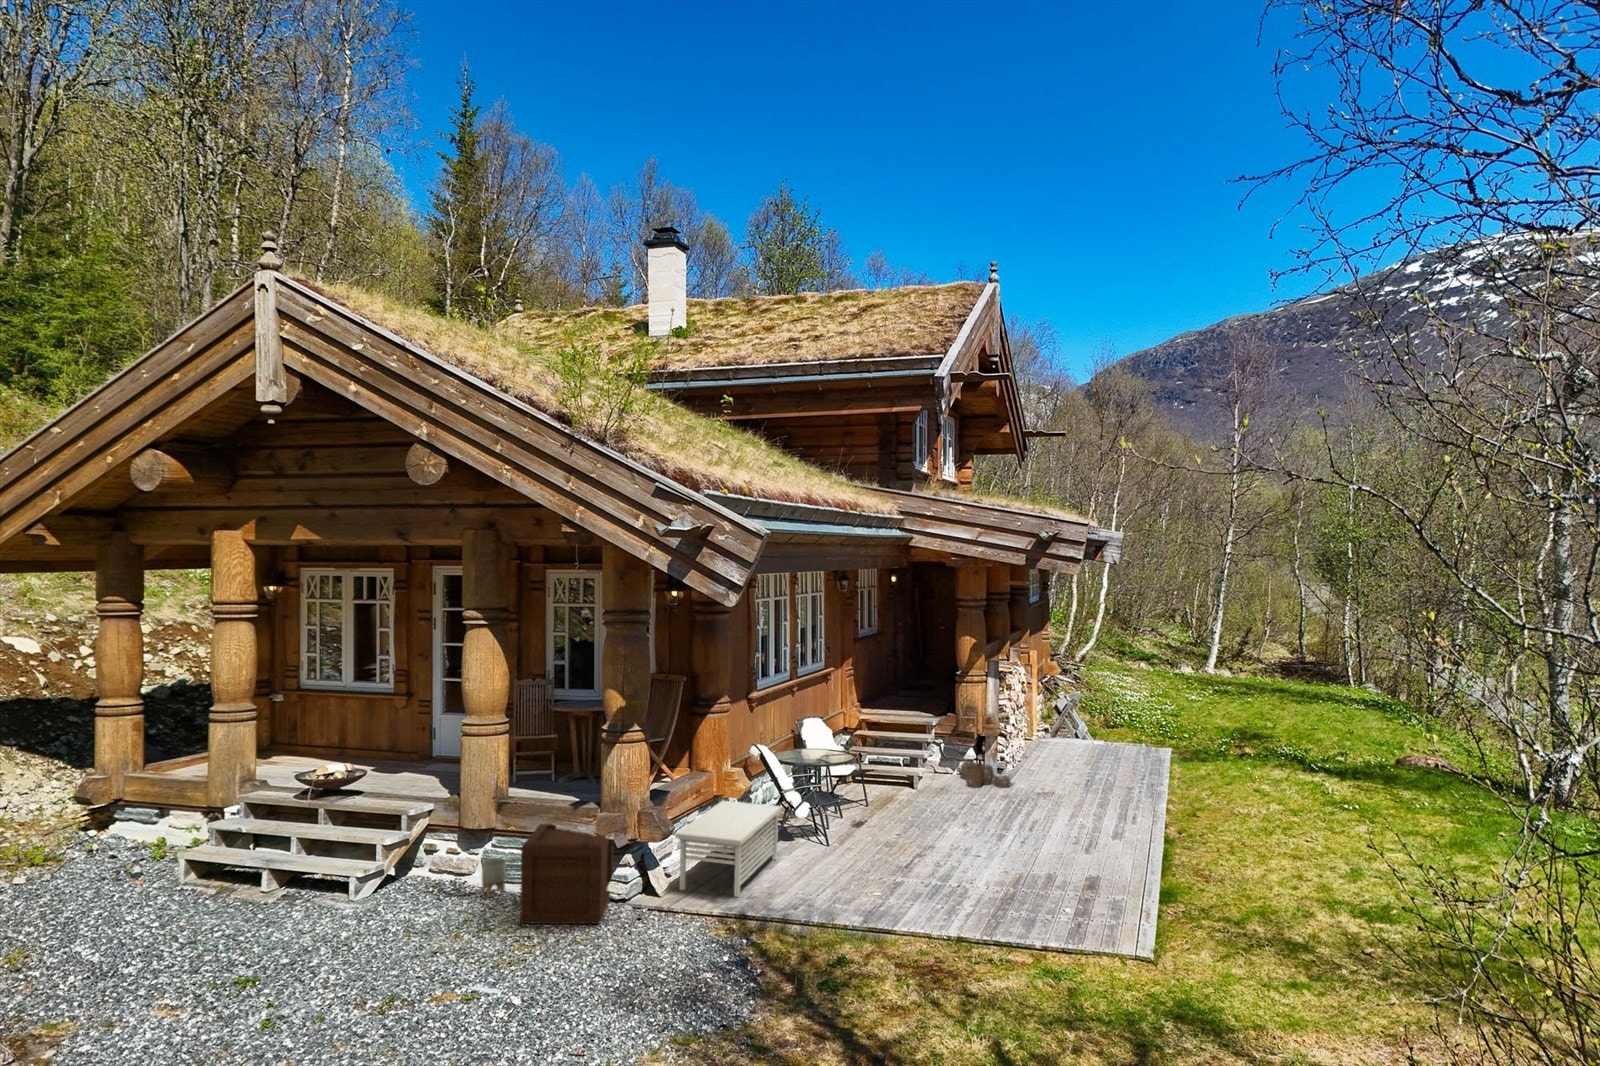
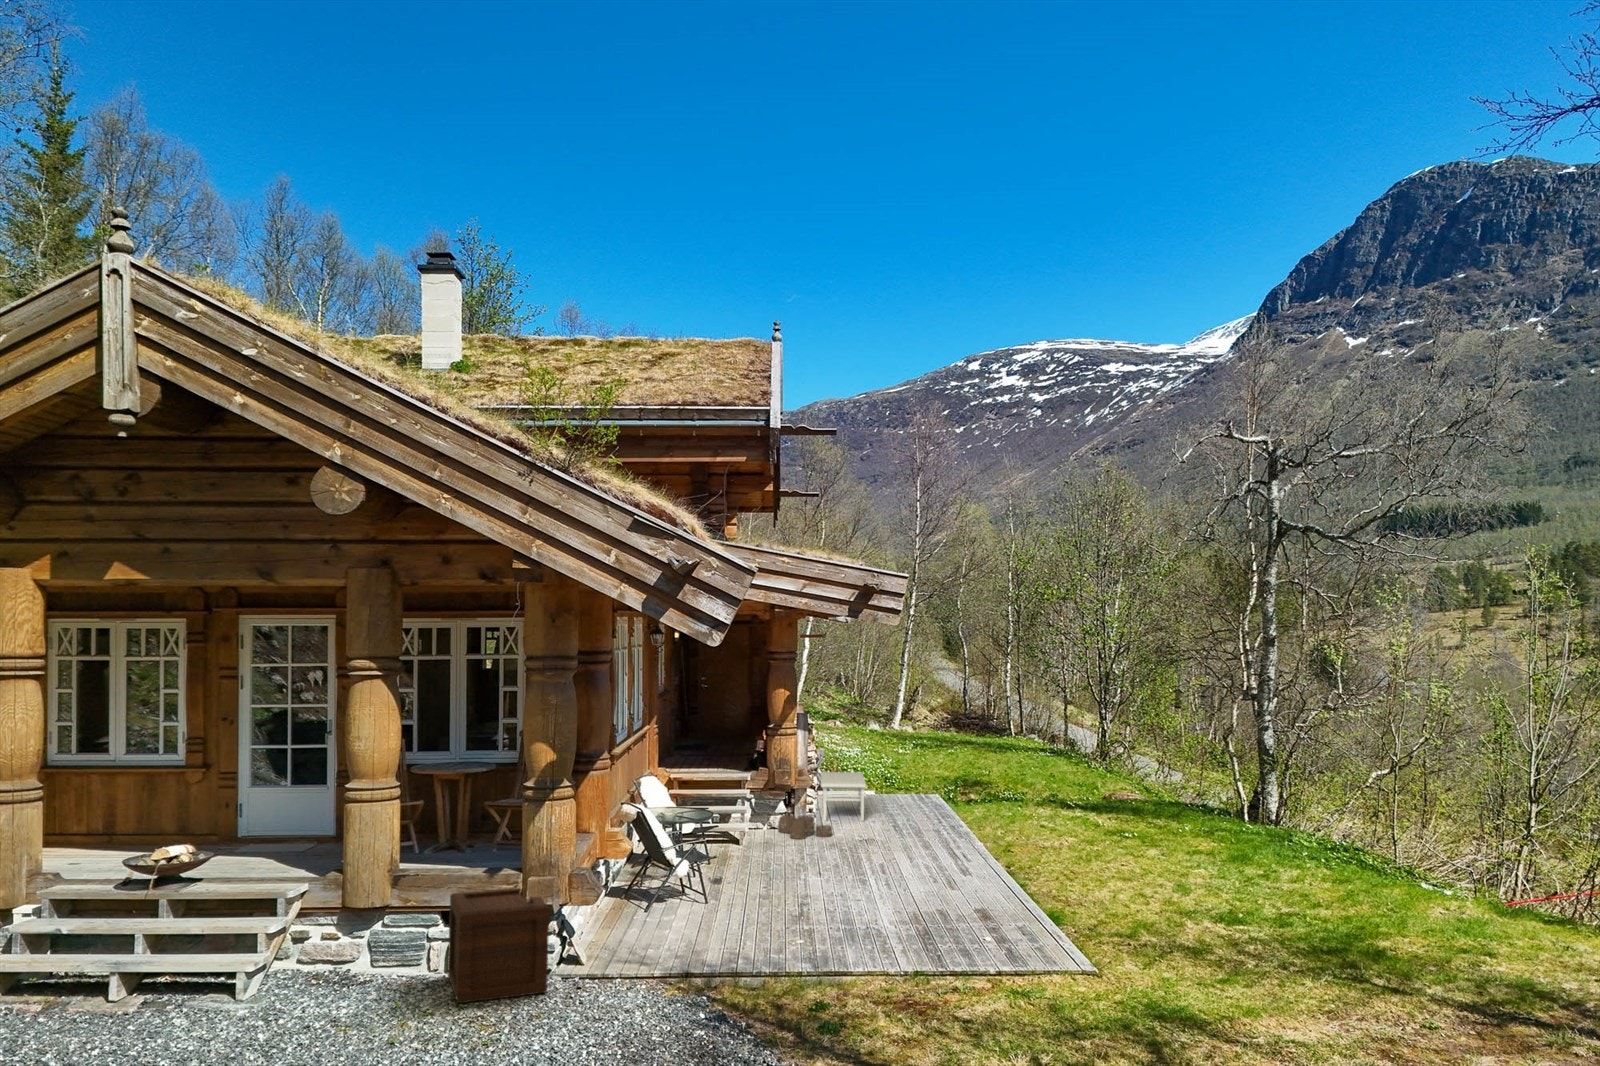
storage bench: present [675,801,781,897] -> present [821,772,866,821]
planter: present [482,858,506,898] -> none [379,941,408,986]

